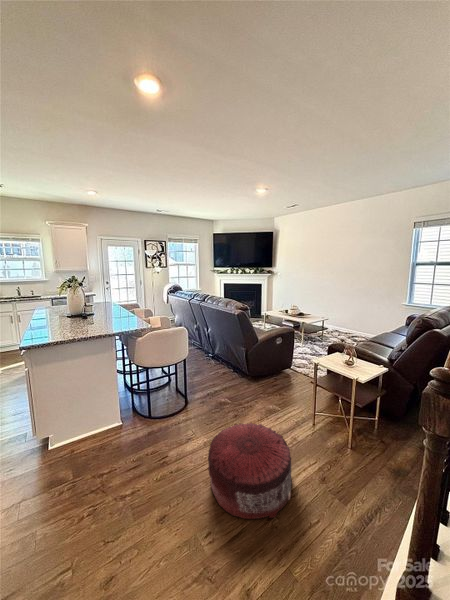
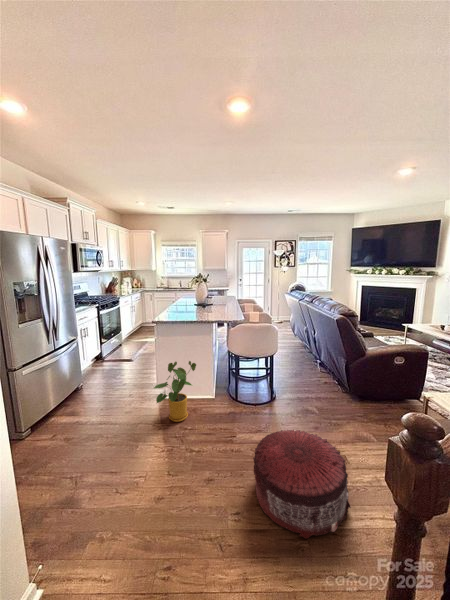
house plant: none [52,387,109,468] -> present [154,361,196,422]

